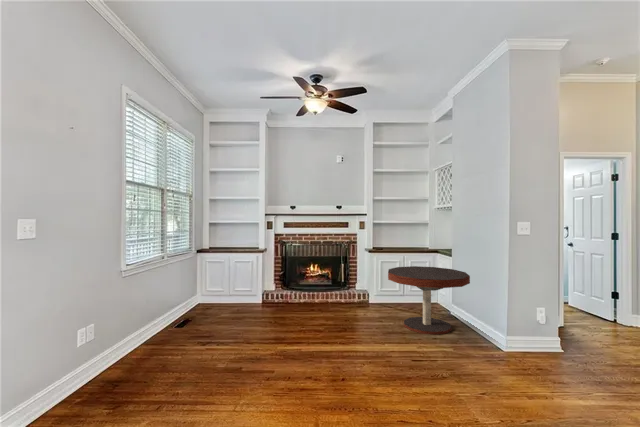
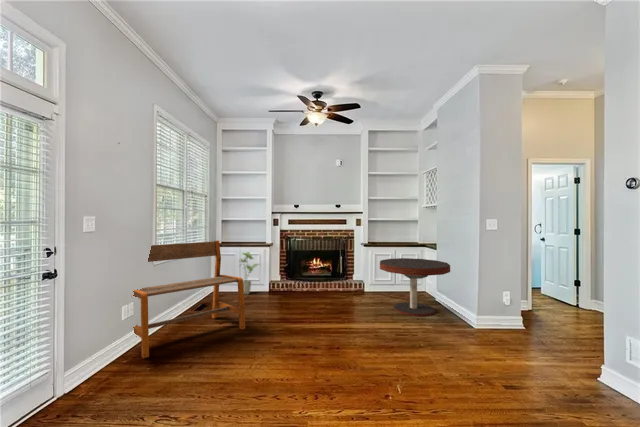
bench: none [88,247,232,393] -> present [133,240,245,358]
house plant: none [227,259,253,307] -> present [241,252,258,294]

